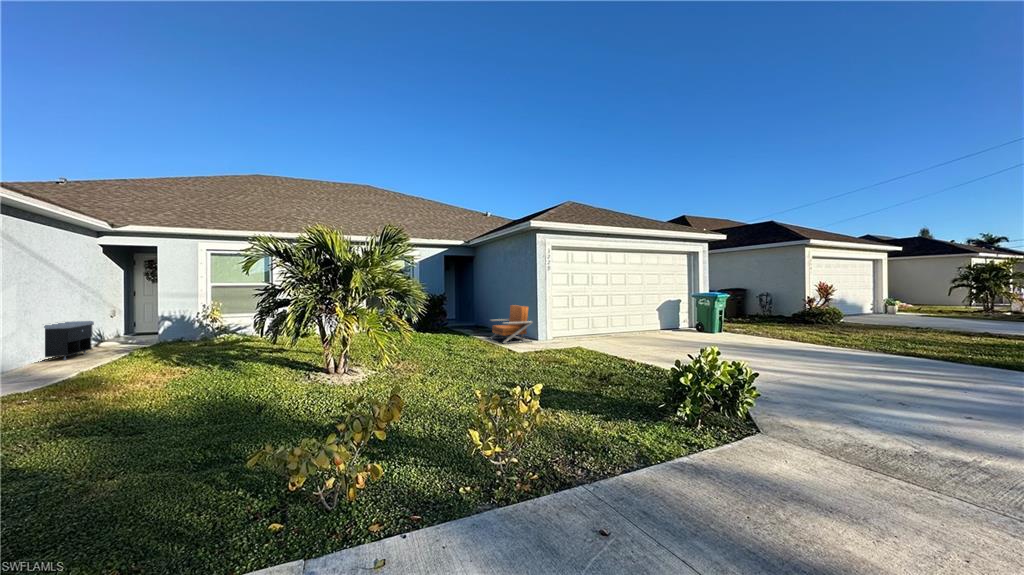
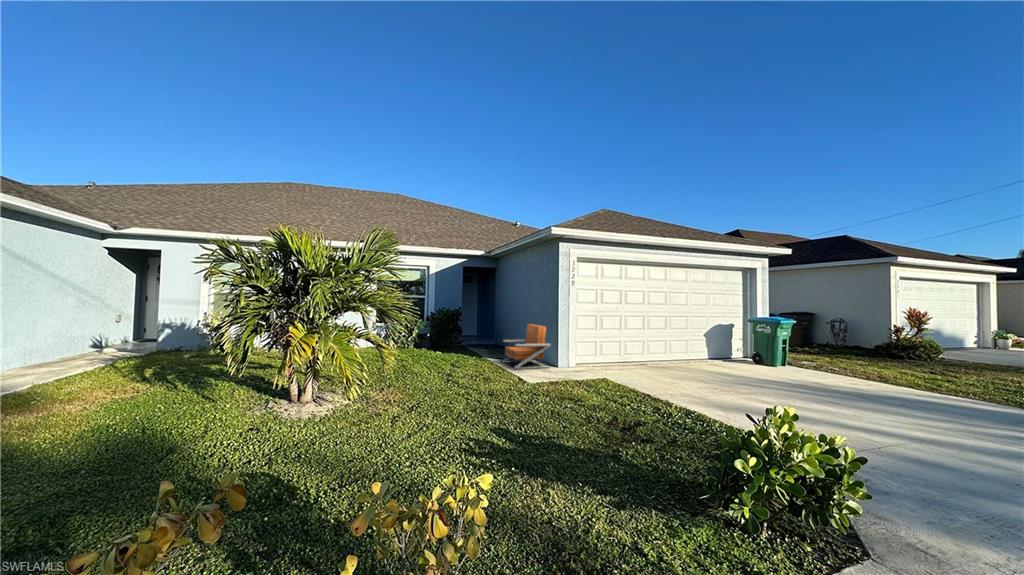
storage bench: present [42,321,94,361] -> none [11,326,85,367]

